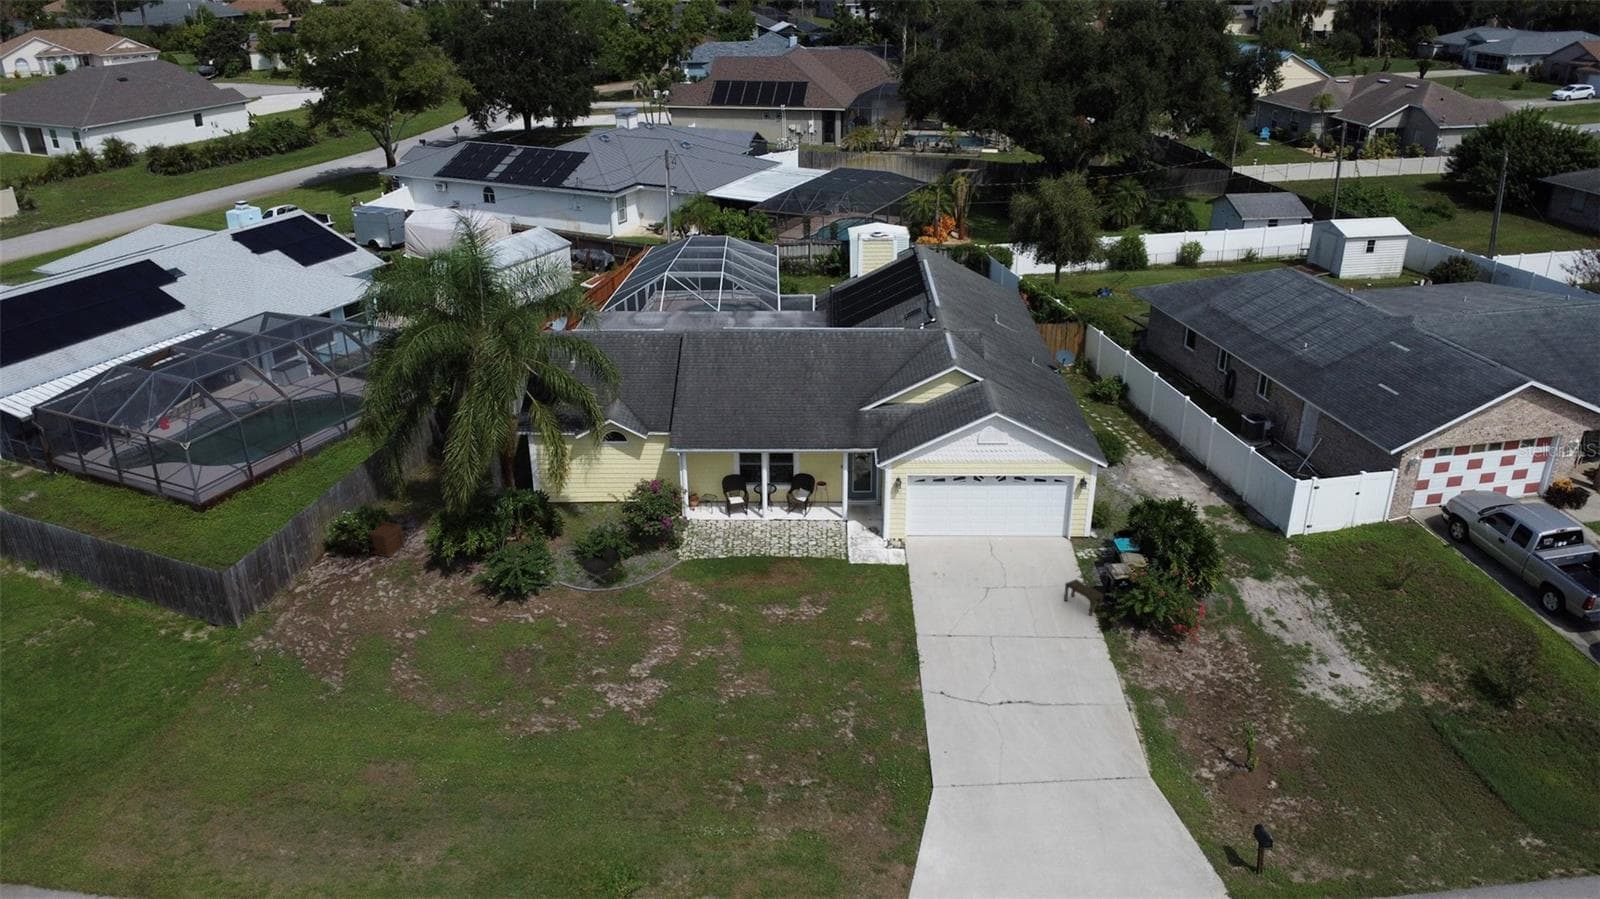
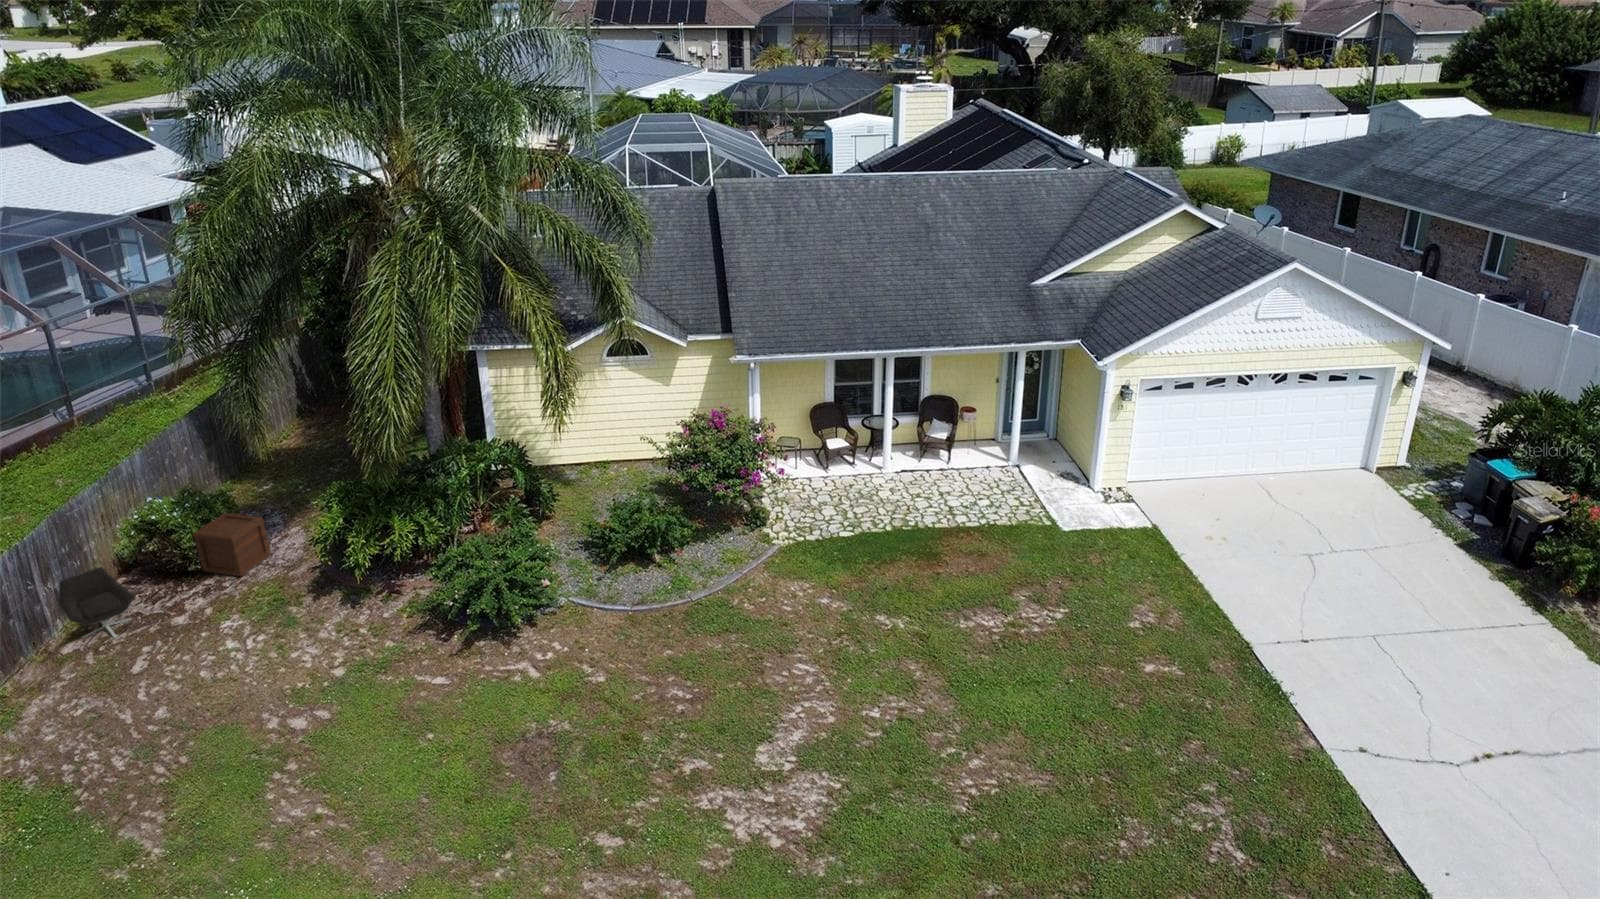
lounge chair: present [581,548,617,578] -> present [59,567,135,638]
bench: present [1064,579,1104,615] -> none [1449,527,1533,588]

